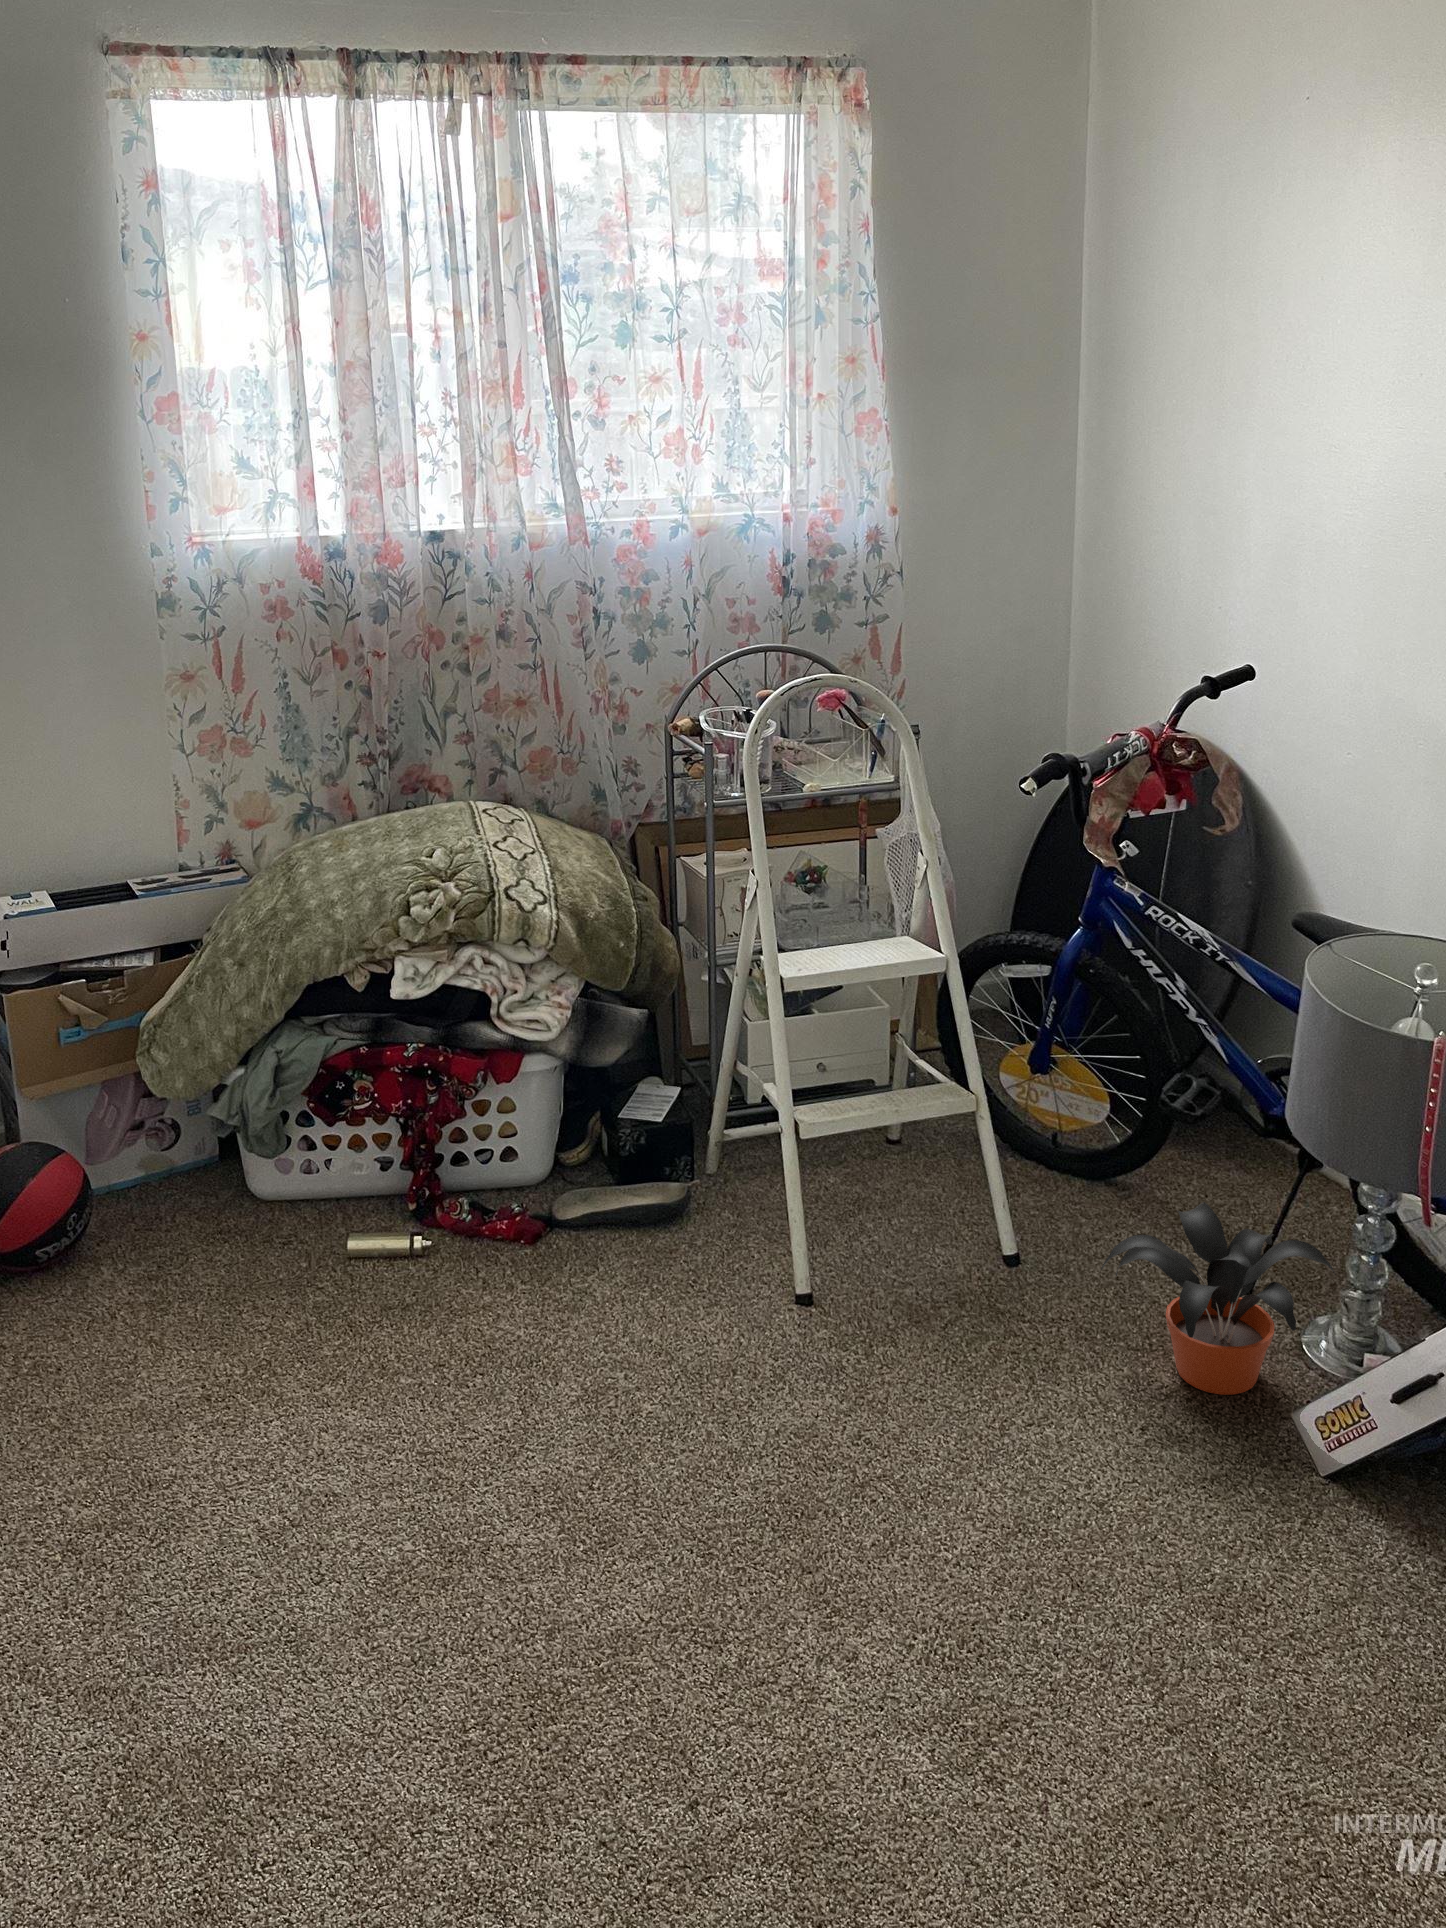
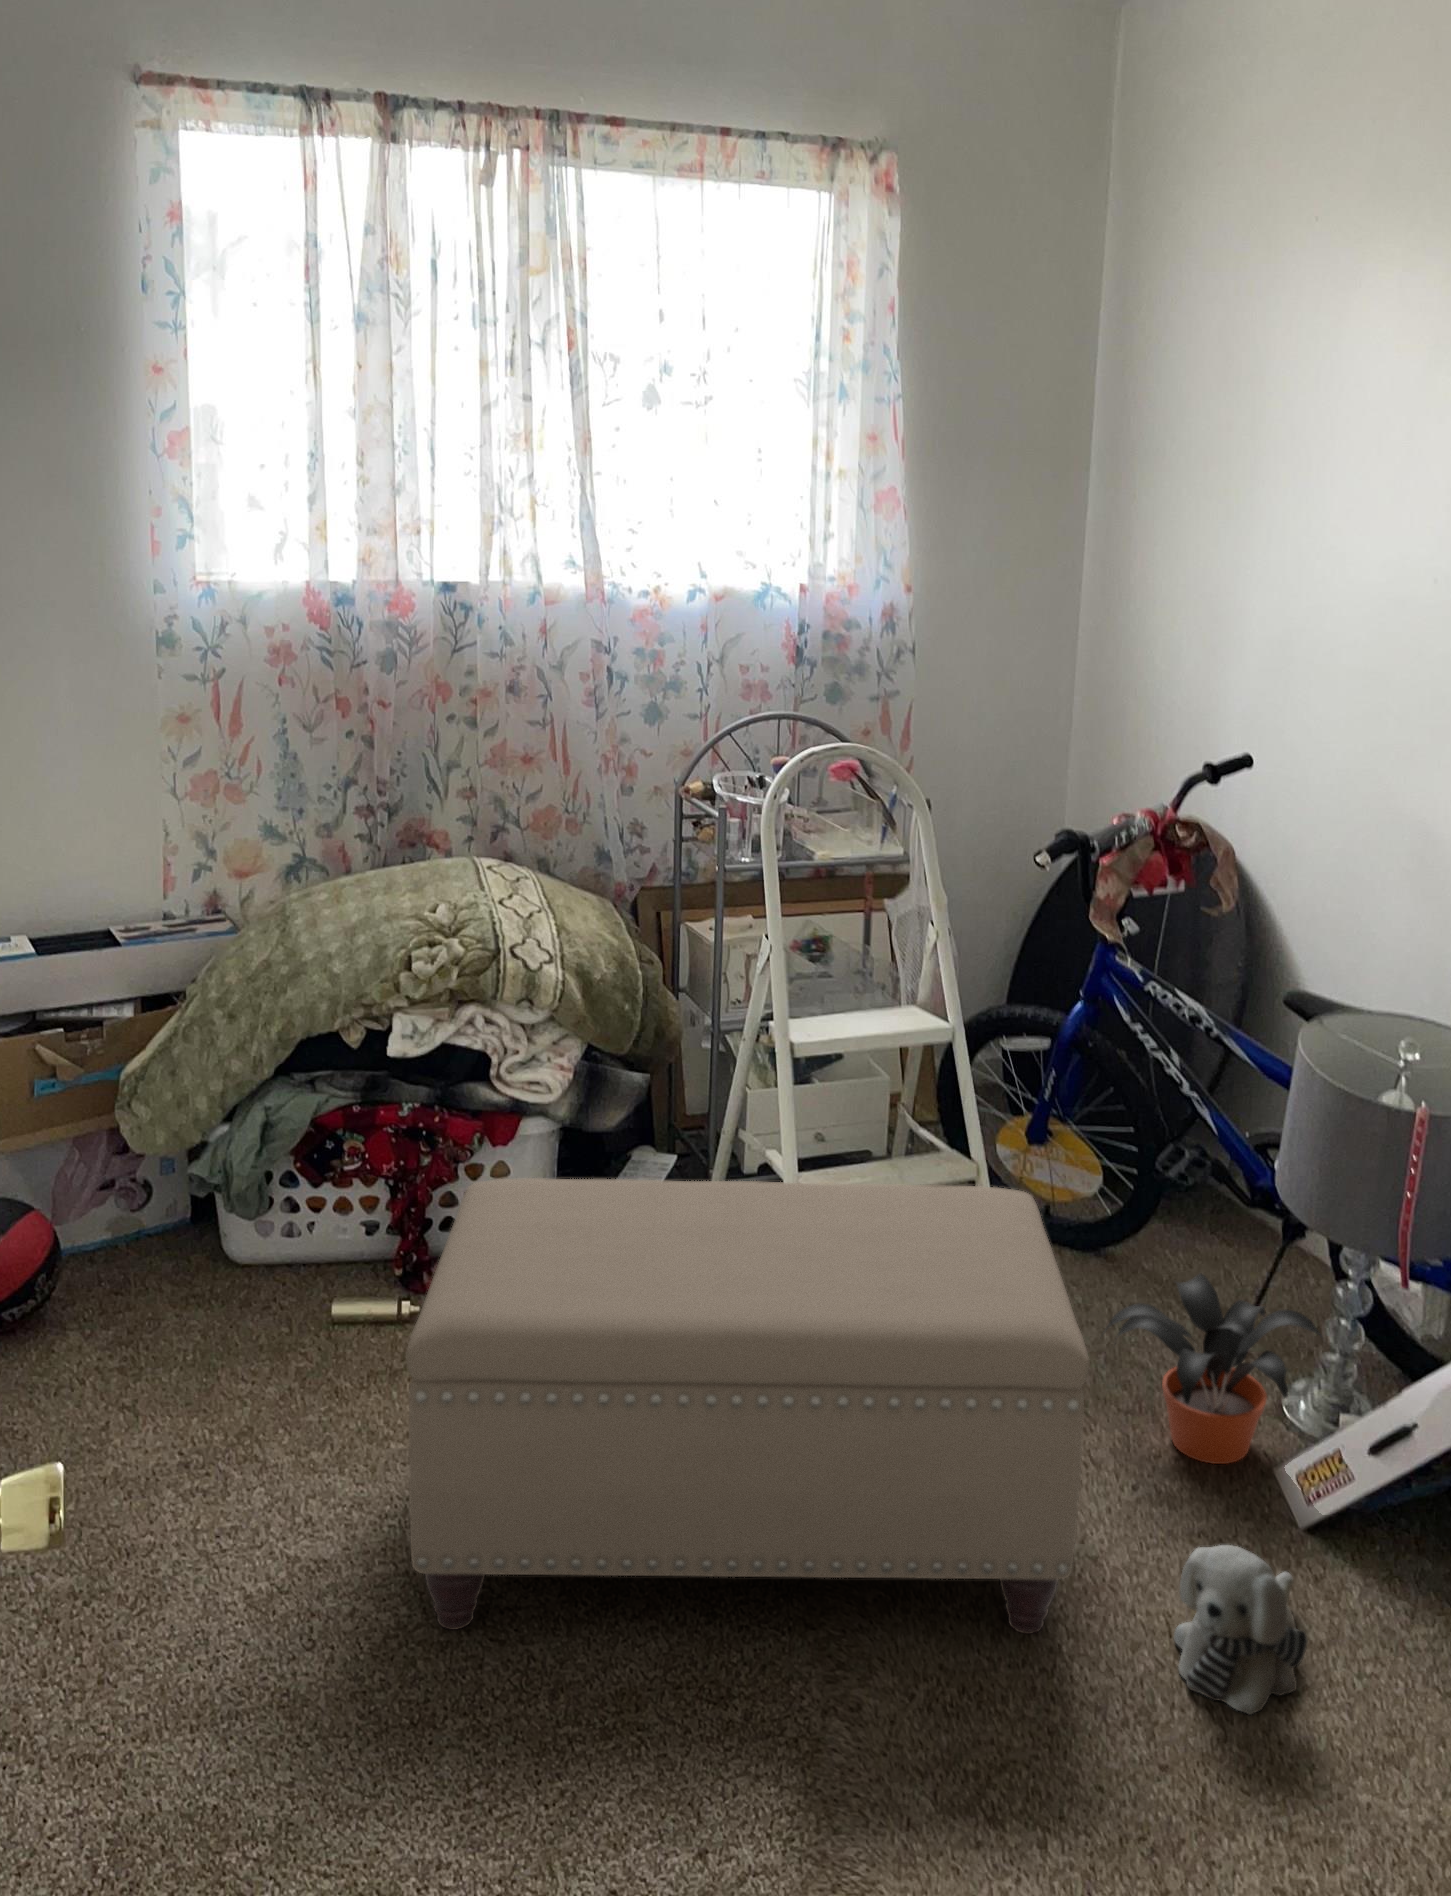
ottoman: none [392,1120,1083,1573] -> present [406,1178,1089,1634]
plush toy: none [1179,1489,1319,1661] -> present [1174,1545,1308,1715]

